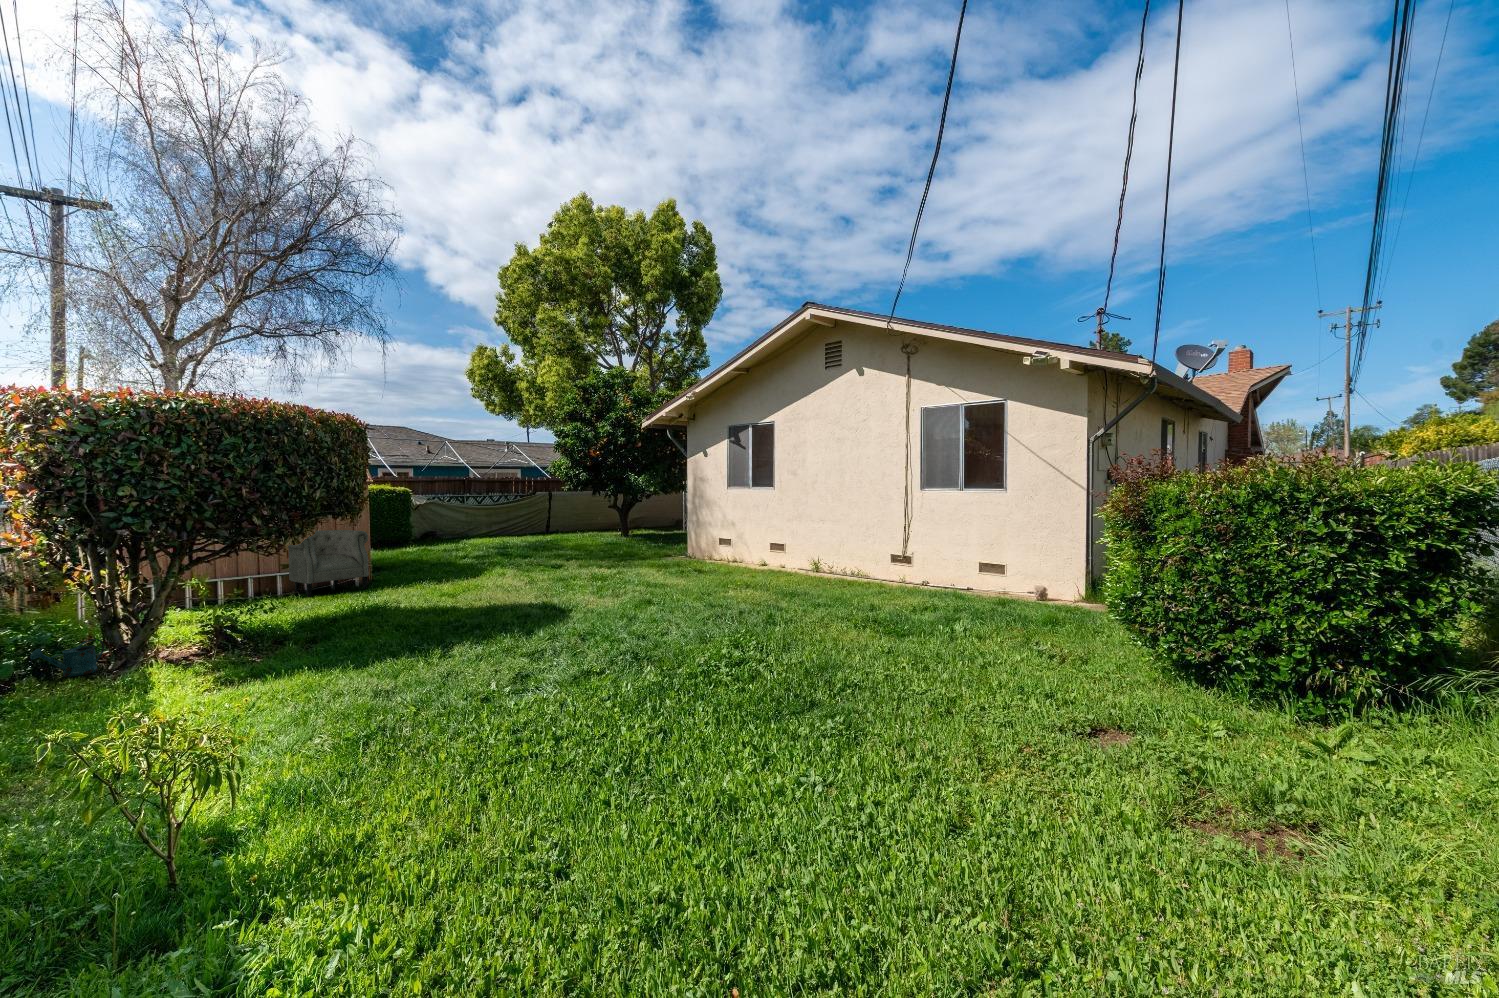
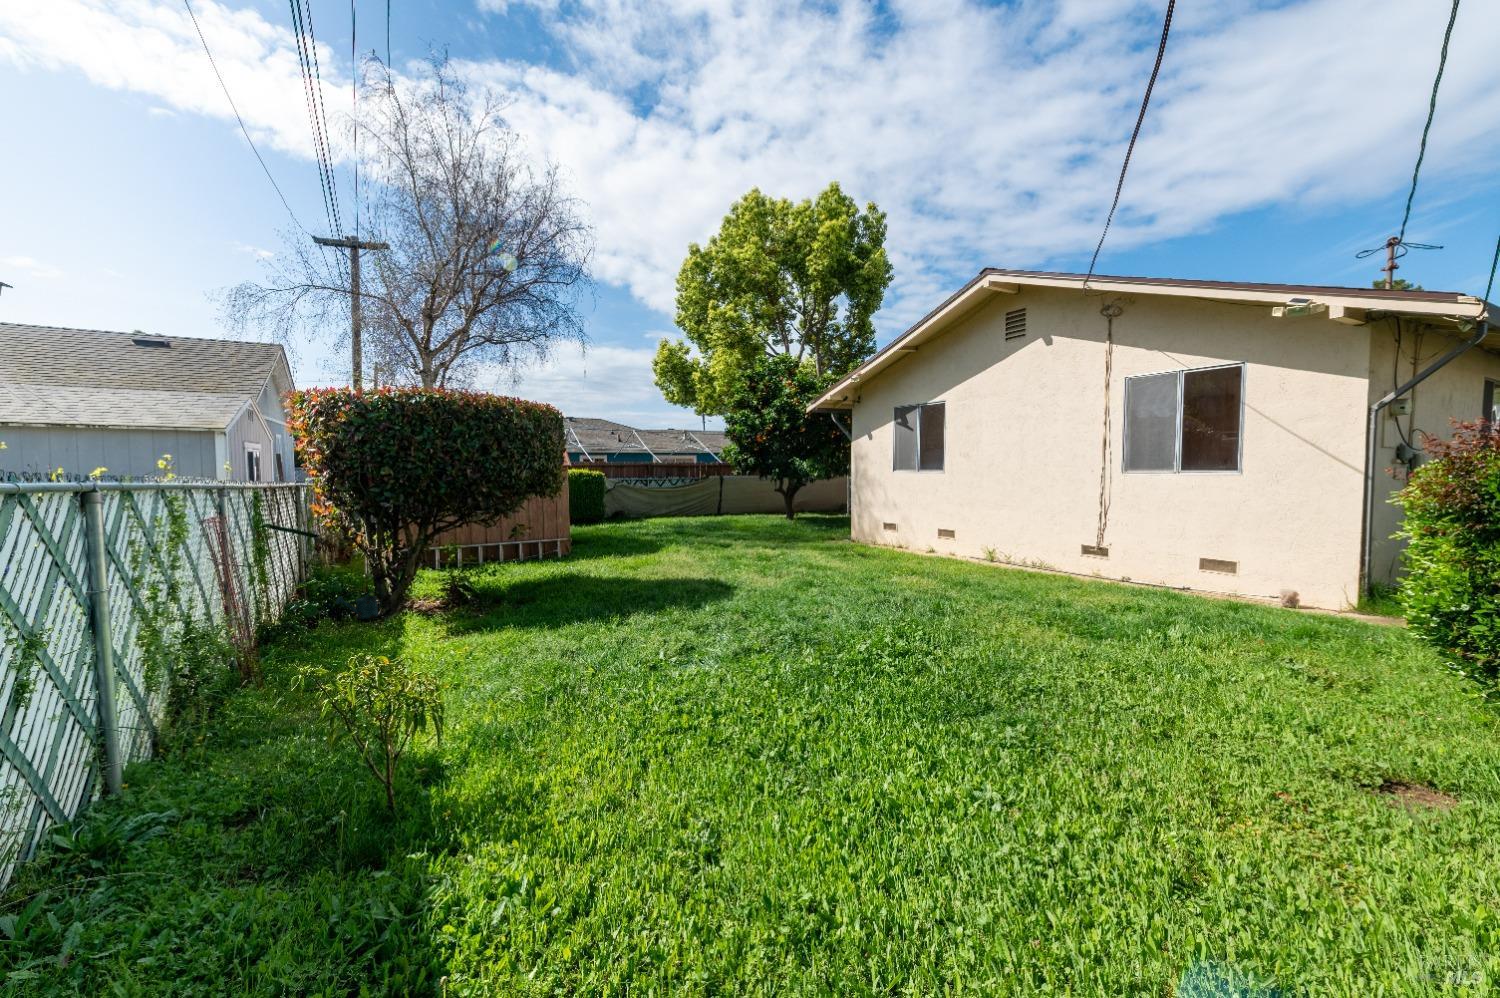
chair: present [288,530,369,597] -> none [511,509,574,565]

